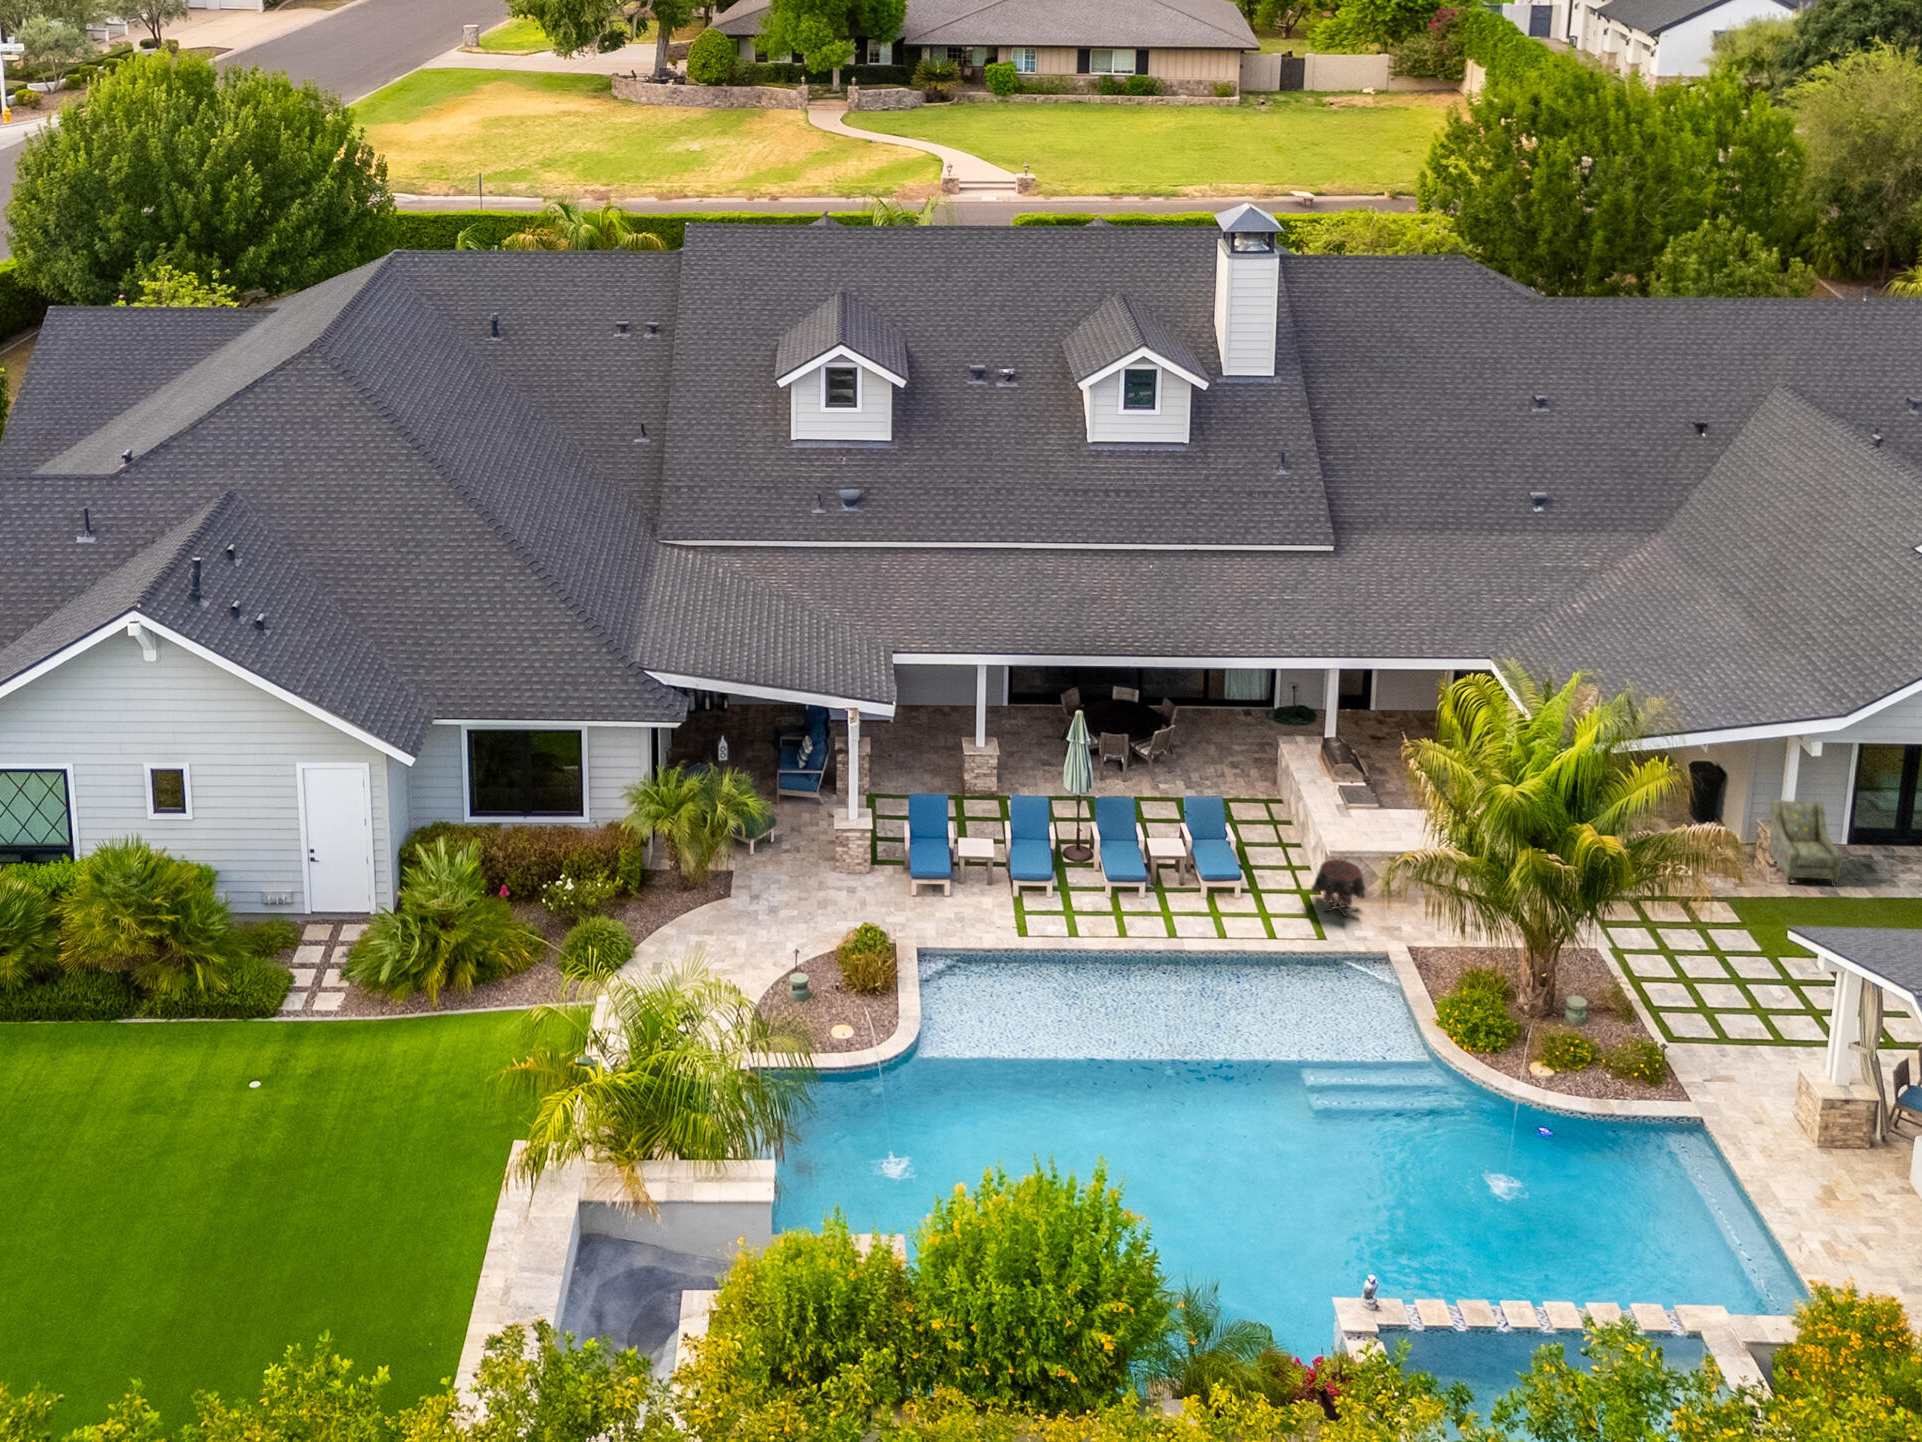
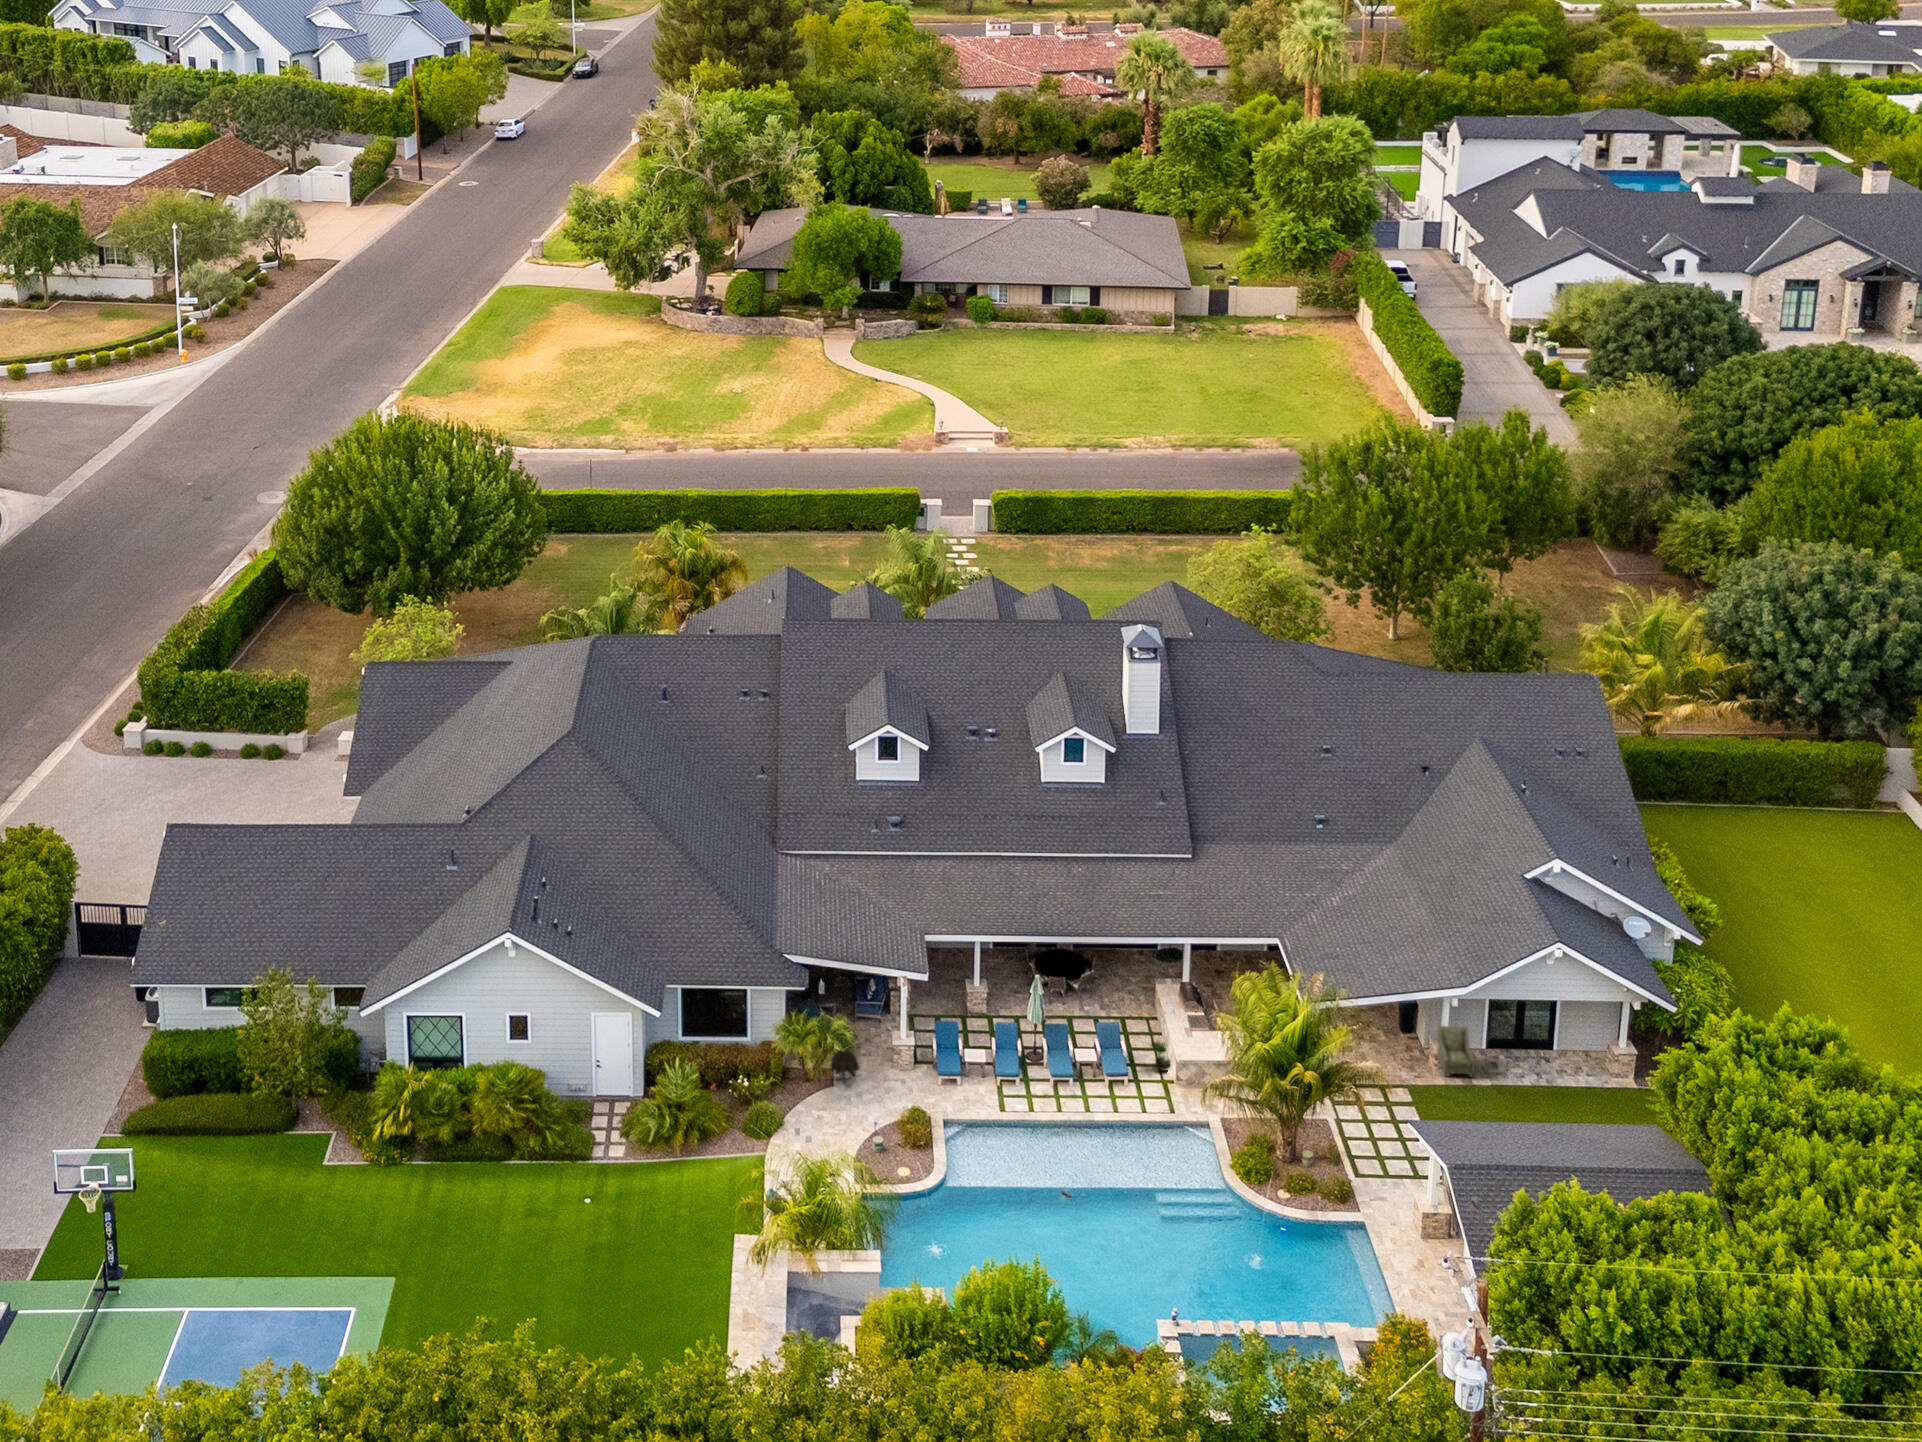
potted tree: none [1276,815,1316,874] -> present [1151,1041,1171,1071]
side table: present [1312,860,1365,915] -> present [830,1050,860,1079]

